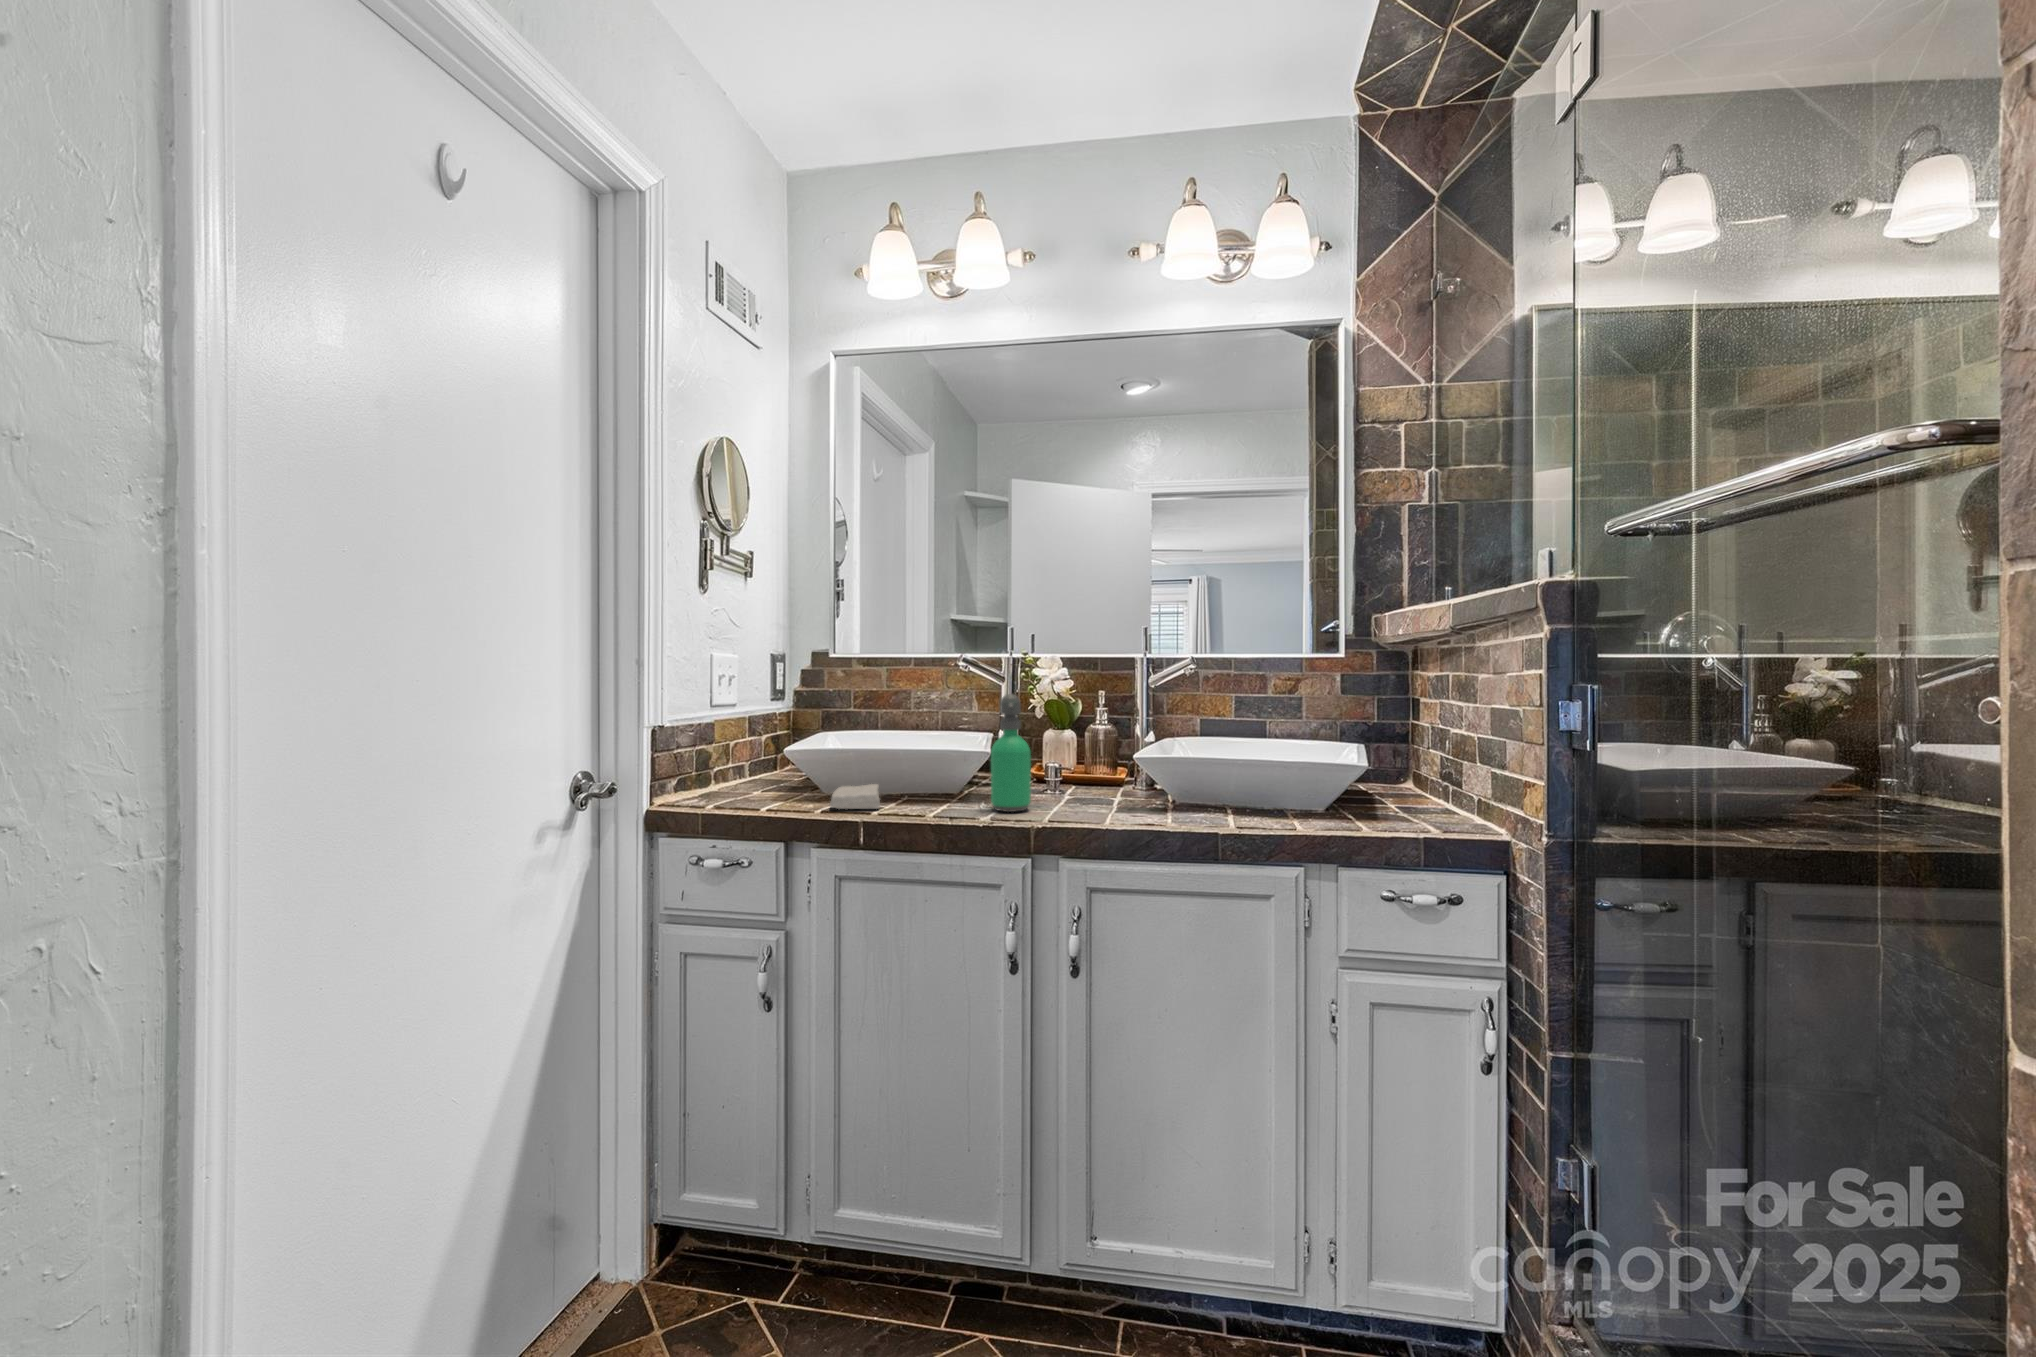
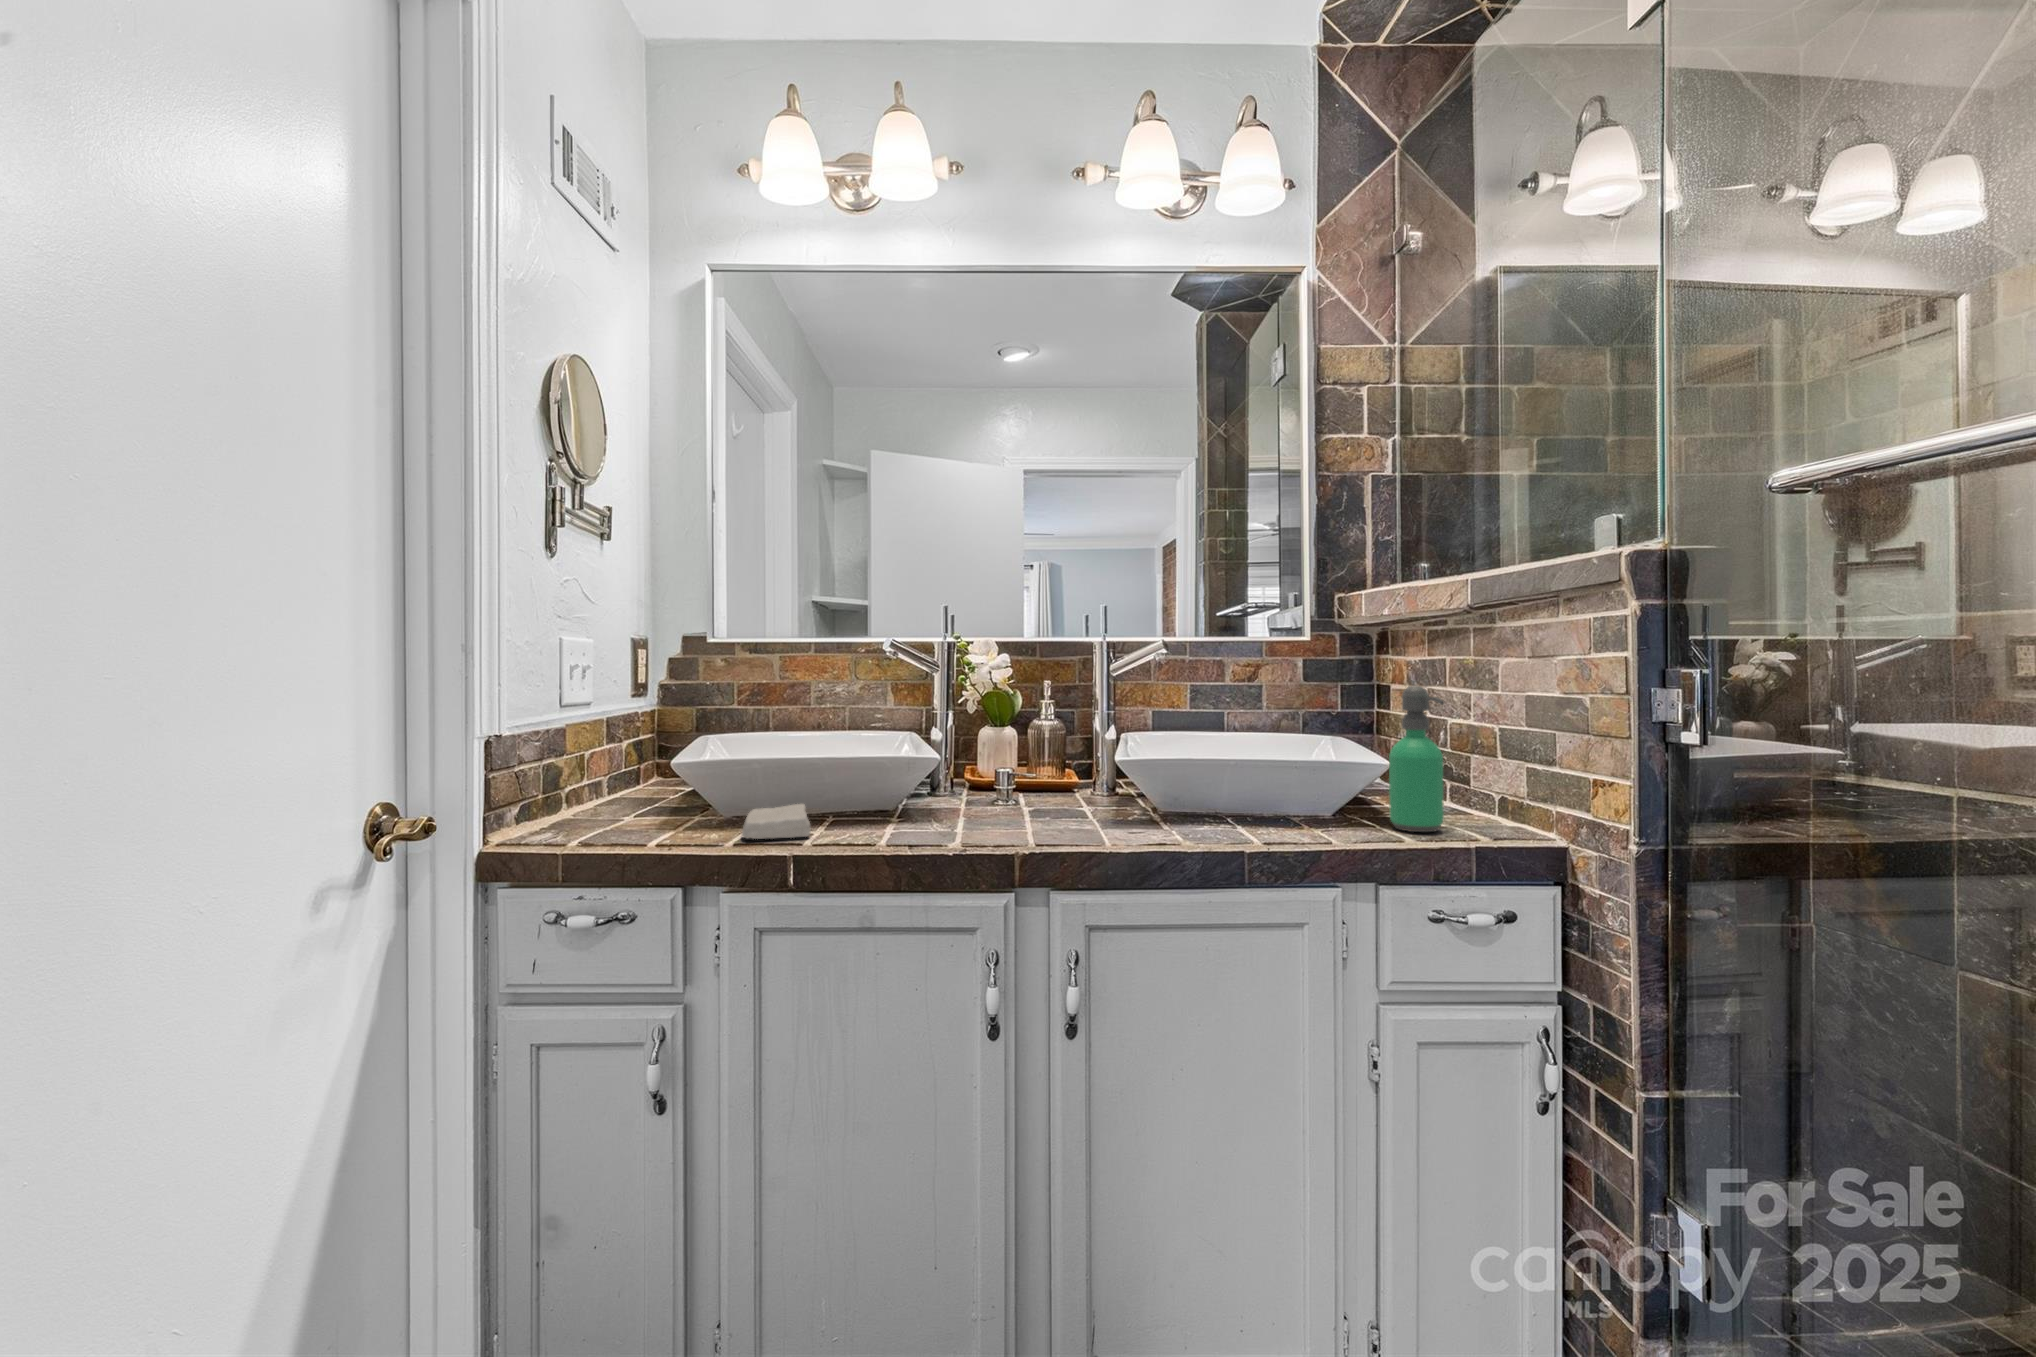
soap dispenser: present [991,694,1031,812] -> present [1389,686,1444,832]

